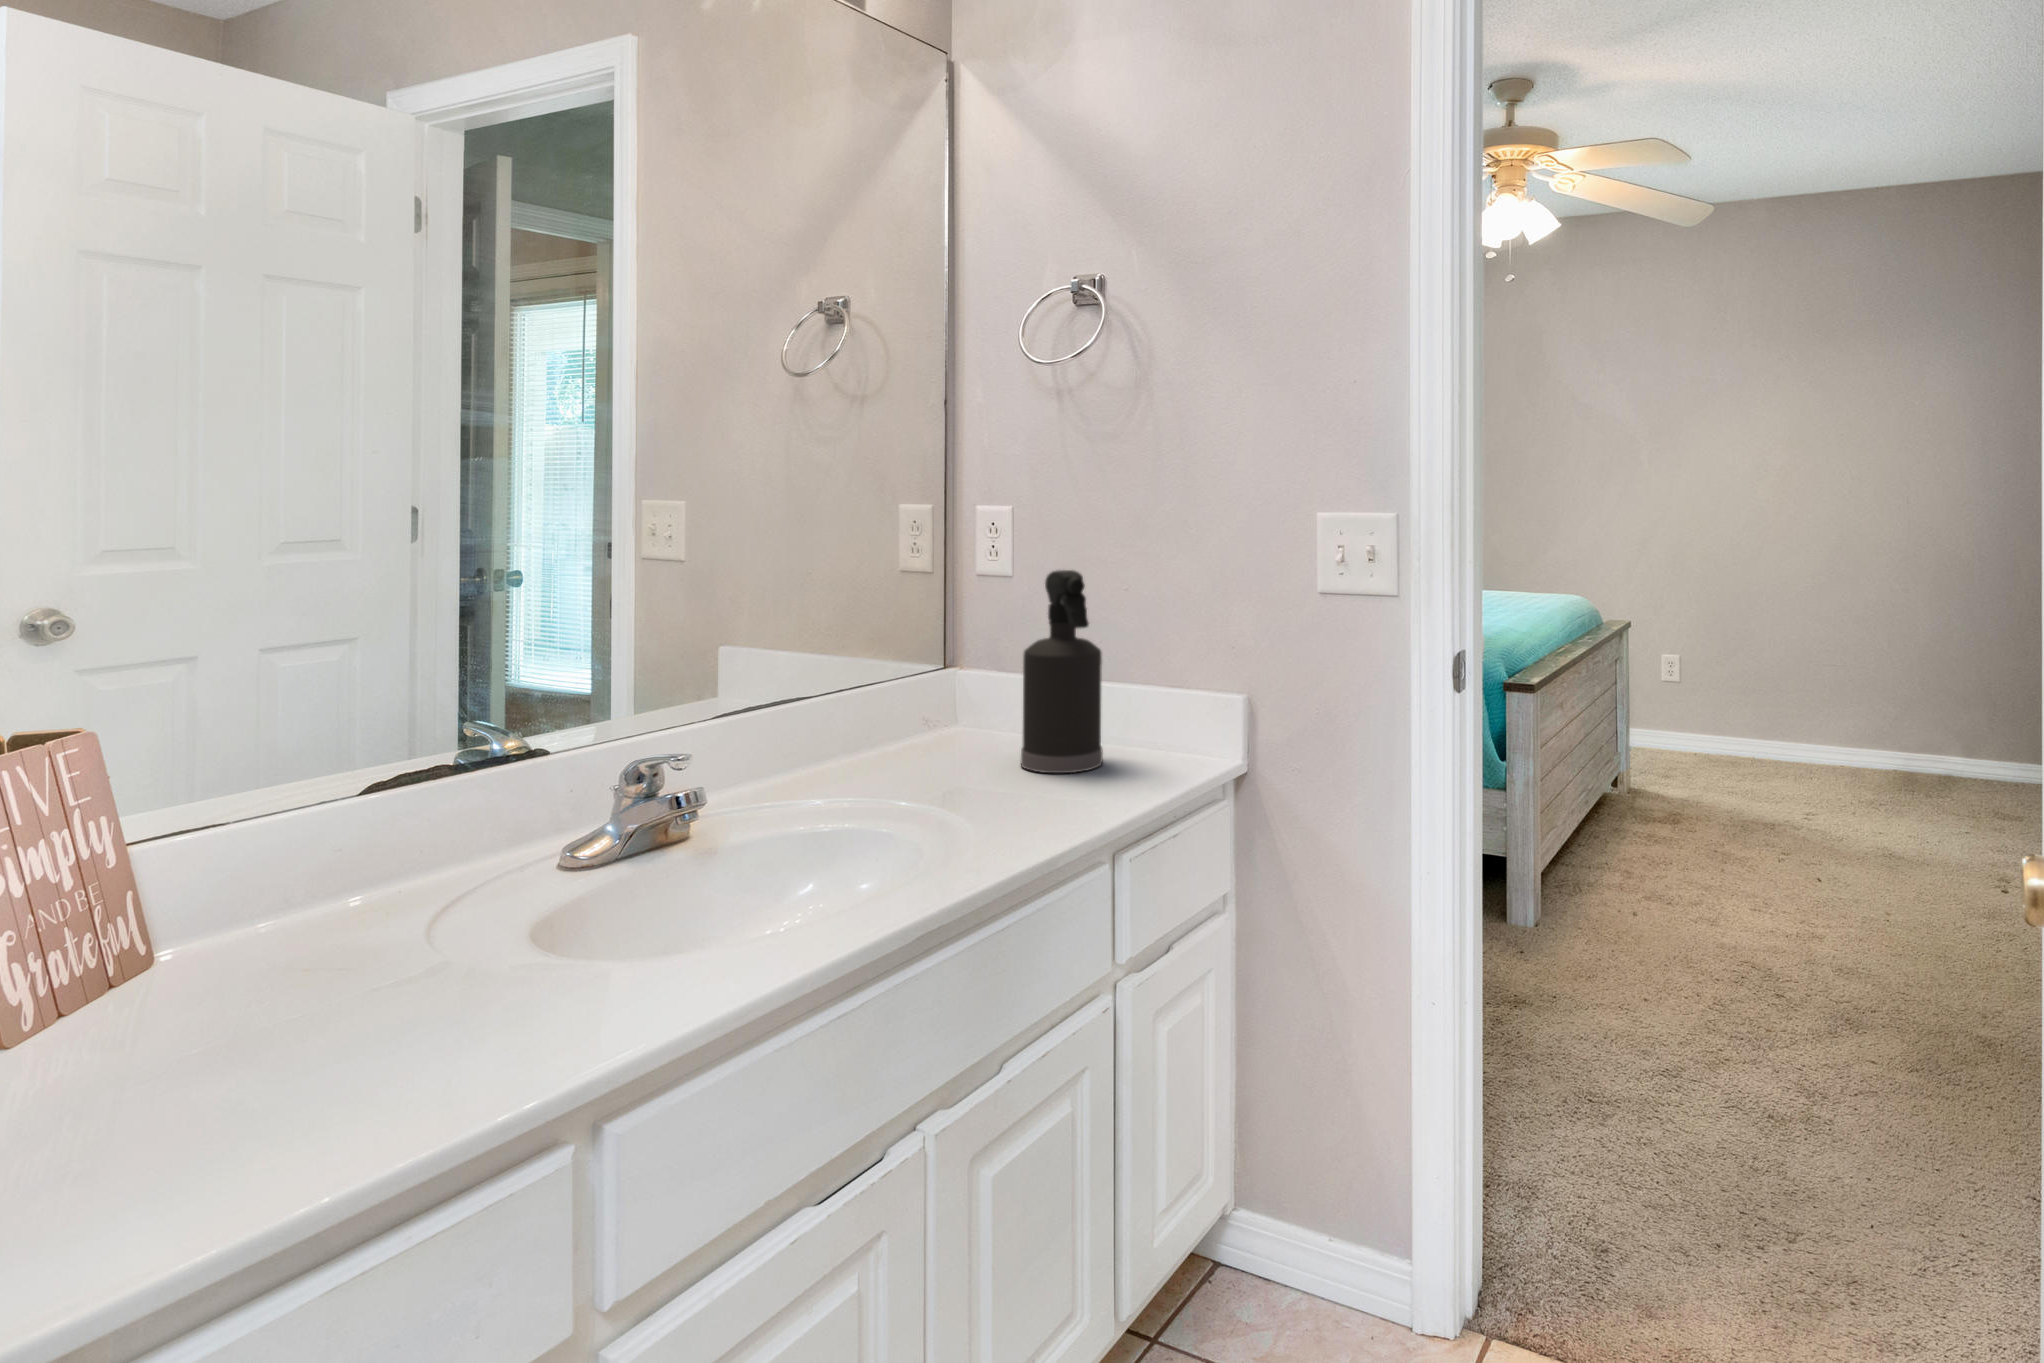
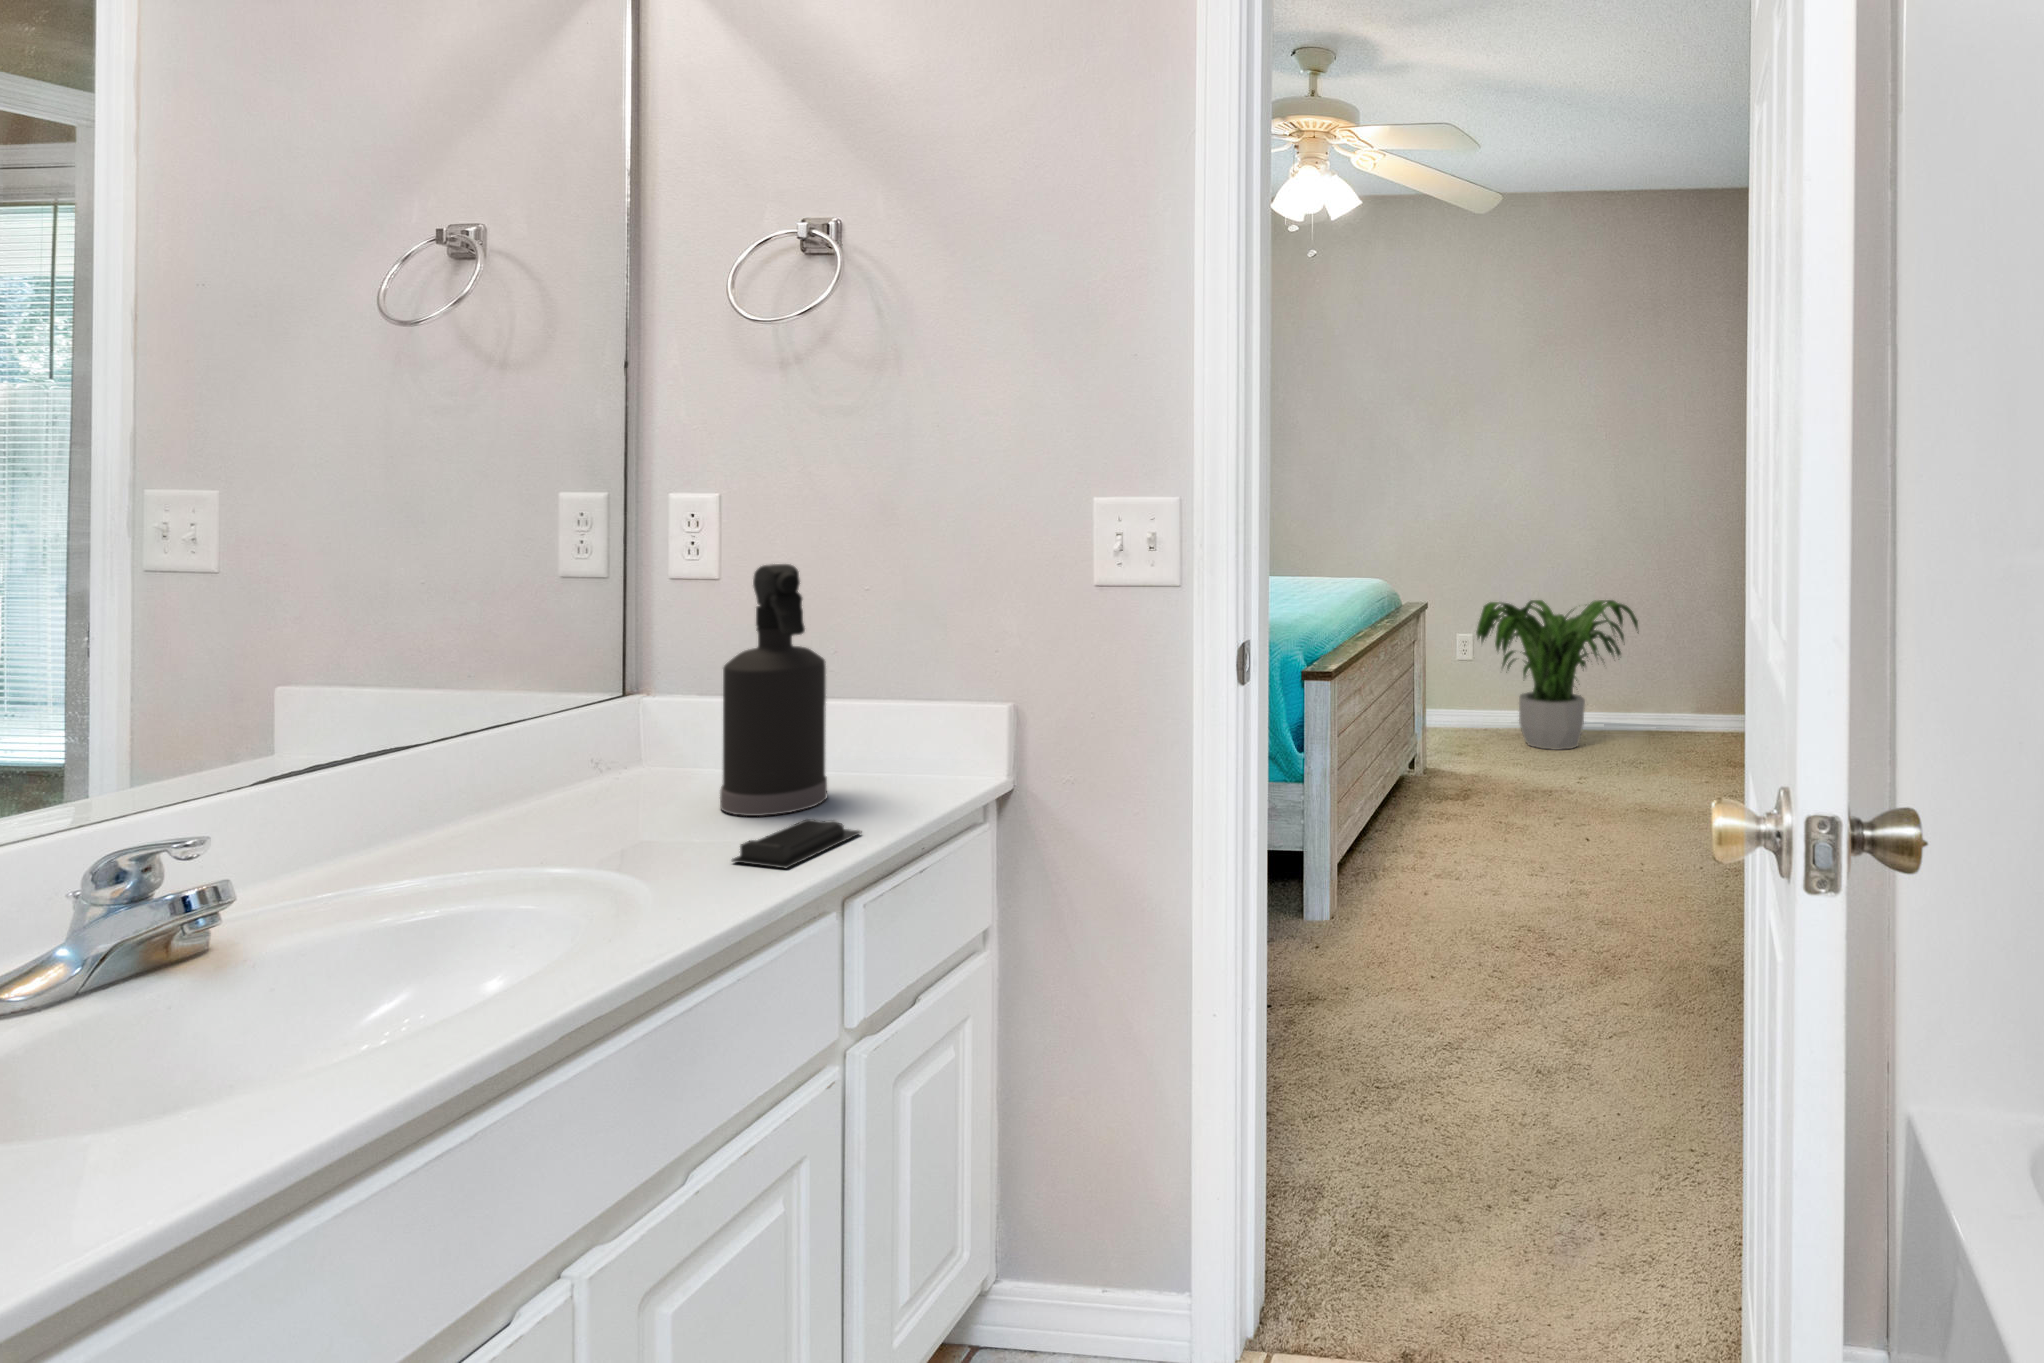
potted plant: none [1684,626,1864,782] -> present [1476,600,1638,750]
soap bar: none [1041,776,1137,811] -> present [732,819,861,868]

